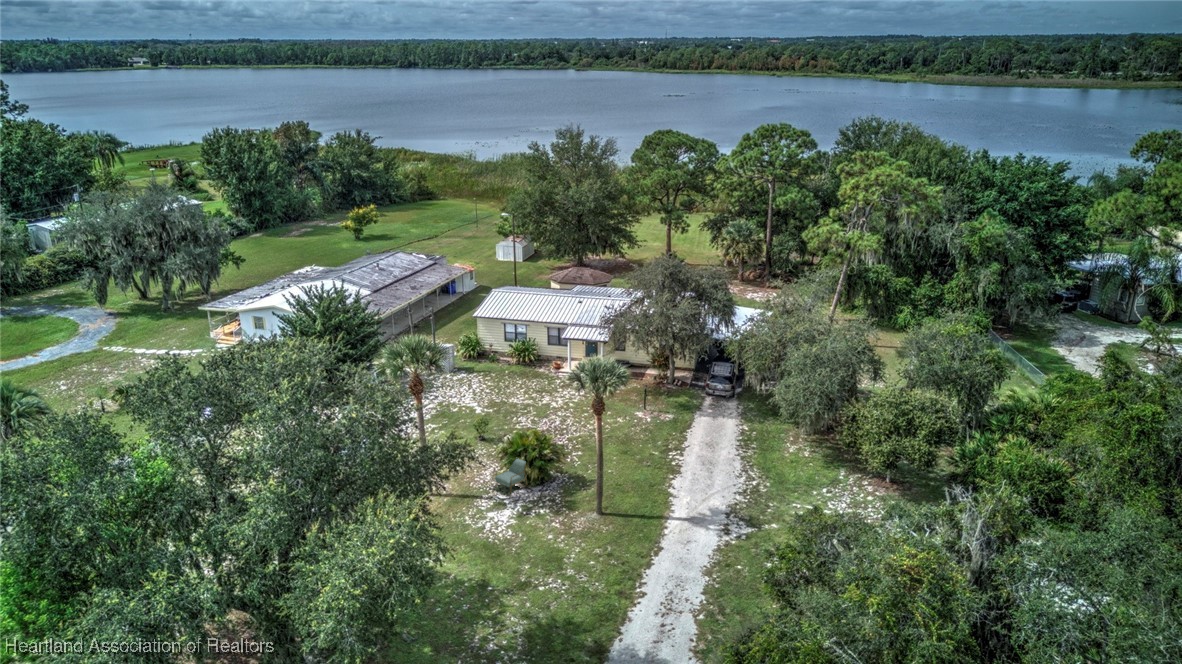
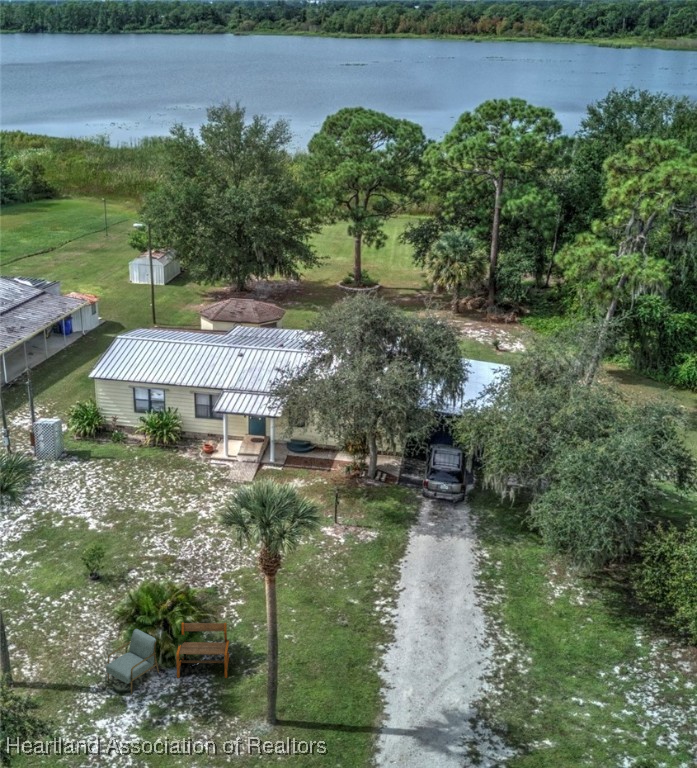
bench: none [538,454,572,489] -> present [176,623,230,678]

